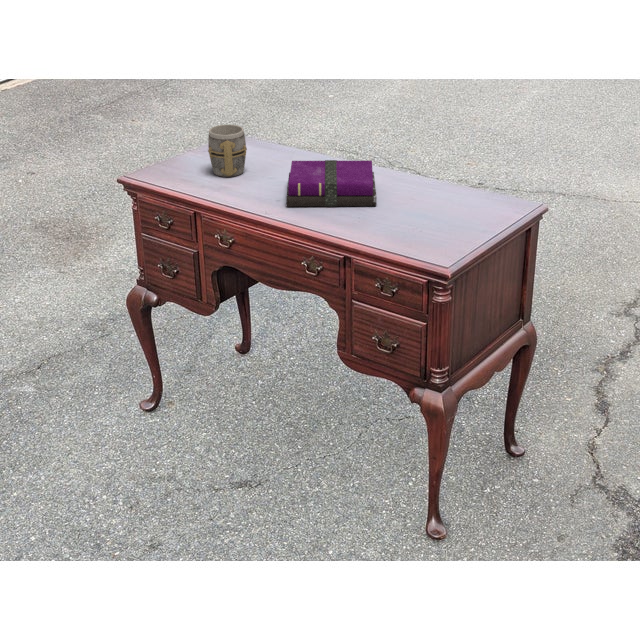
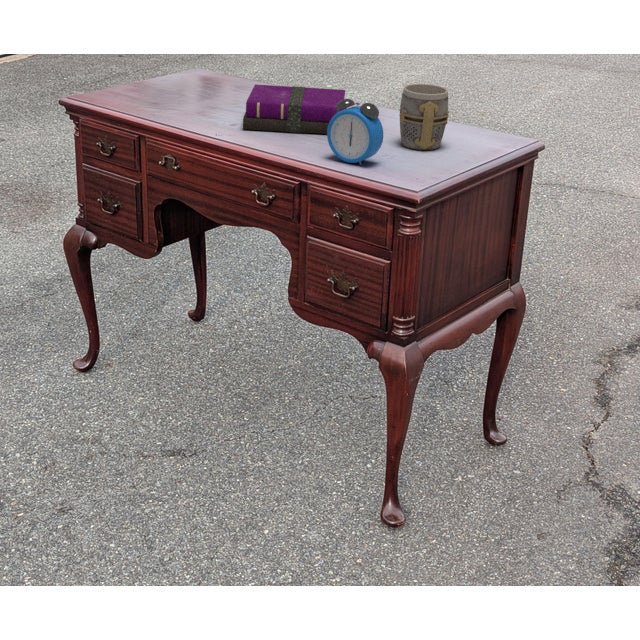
mug: present [208,124,247,177] -> present [399,84,449,150]
alarm clock: none [364,185,412,241] -> present [327,99,383,165]

